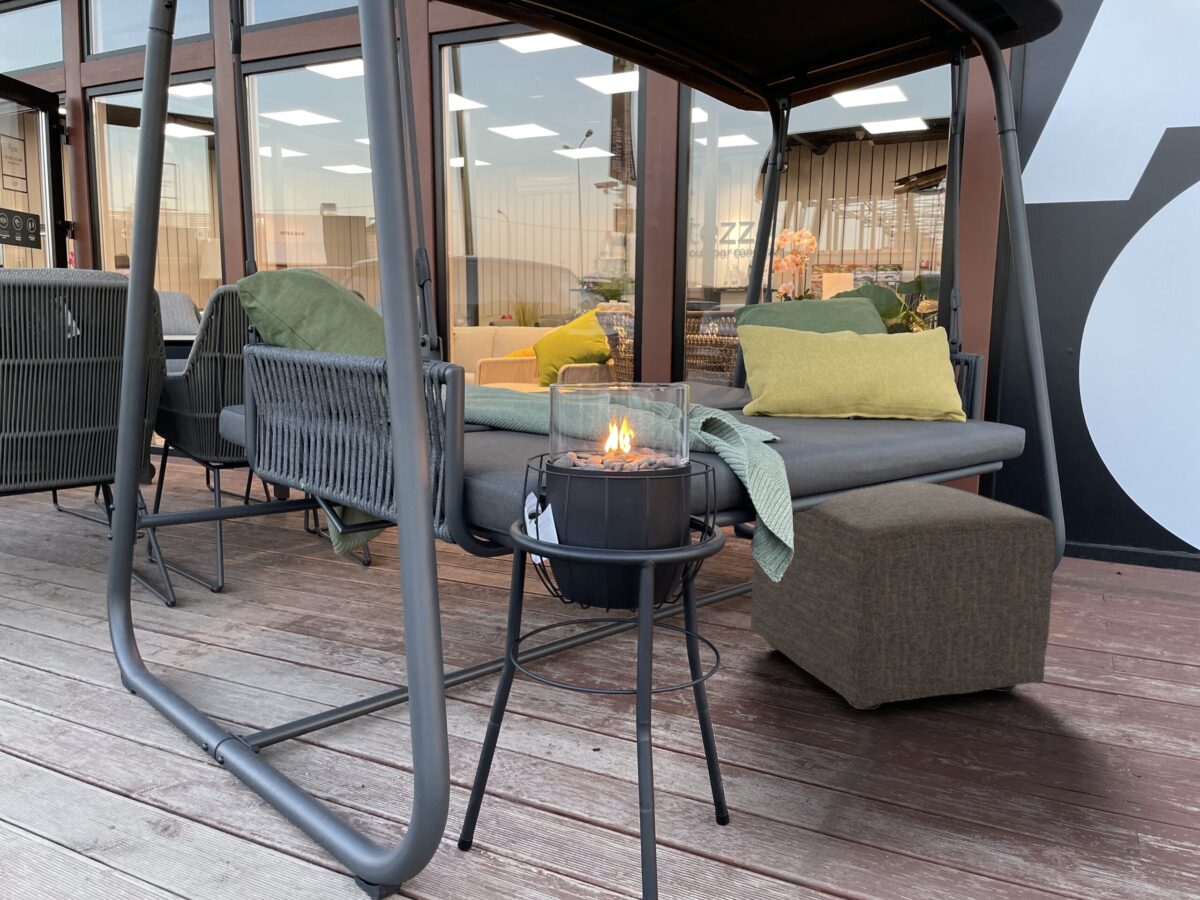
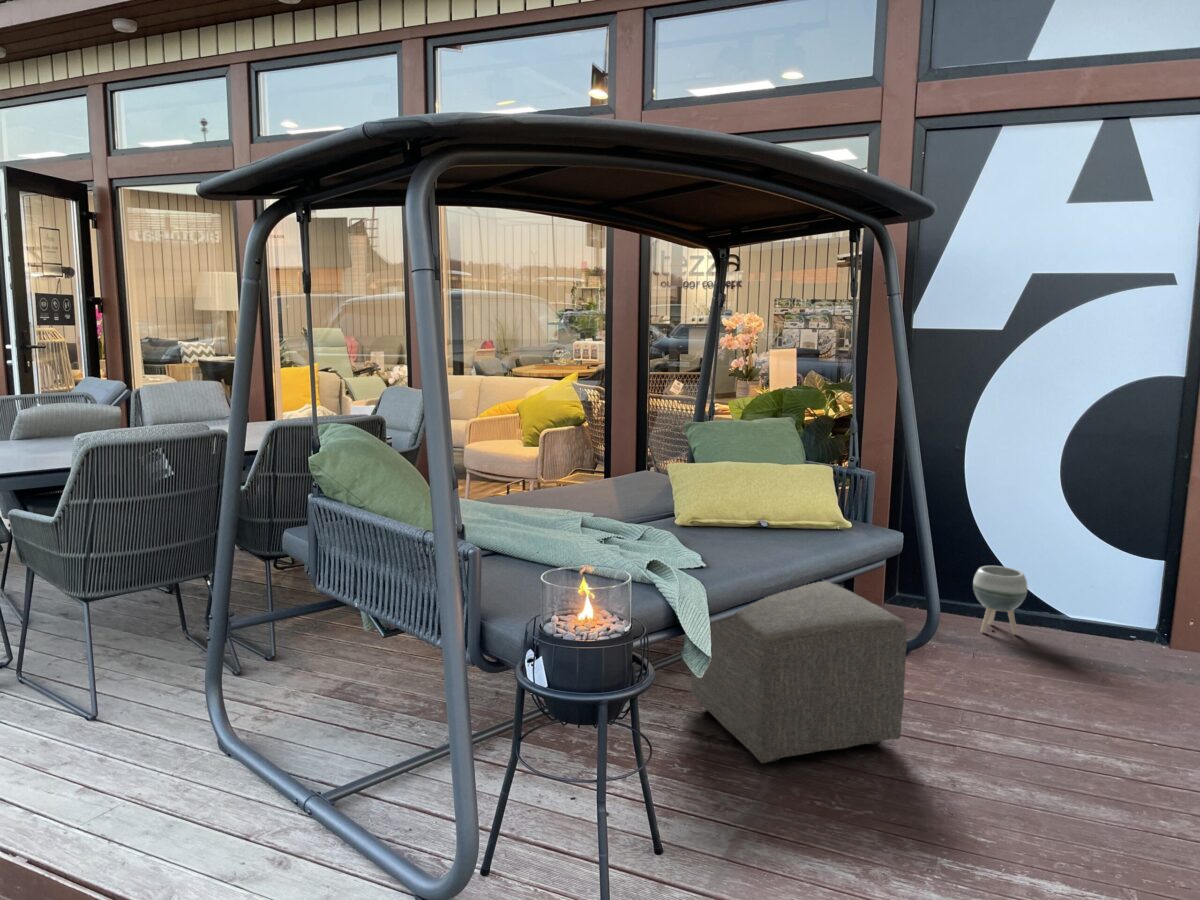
planter: none [1098,492,1170,577] -> present [973,566,1028,635]

